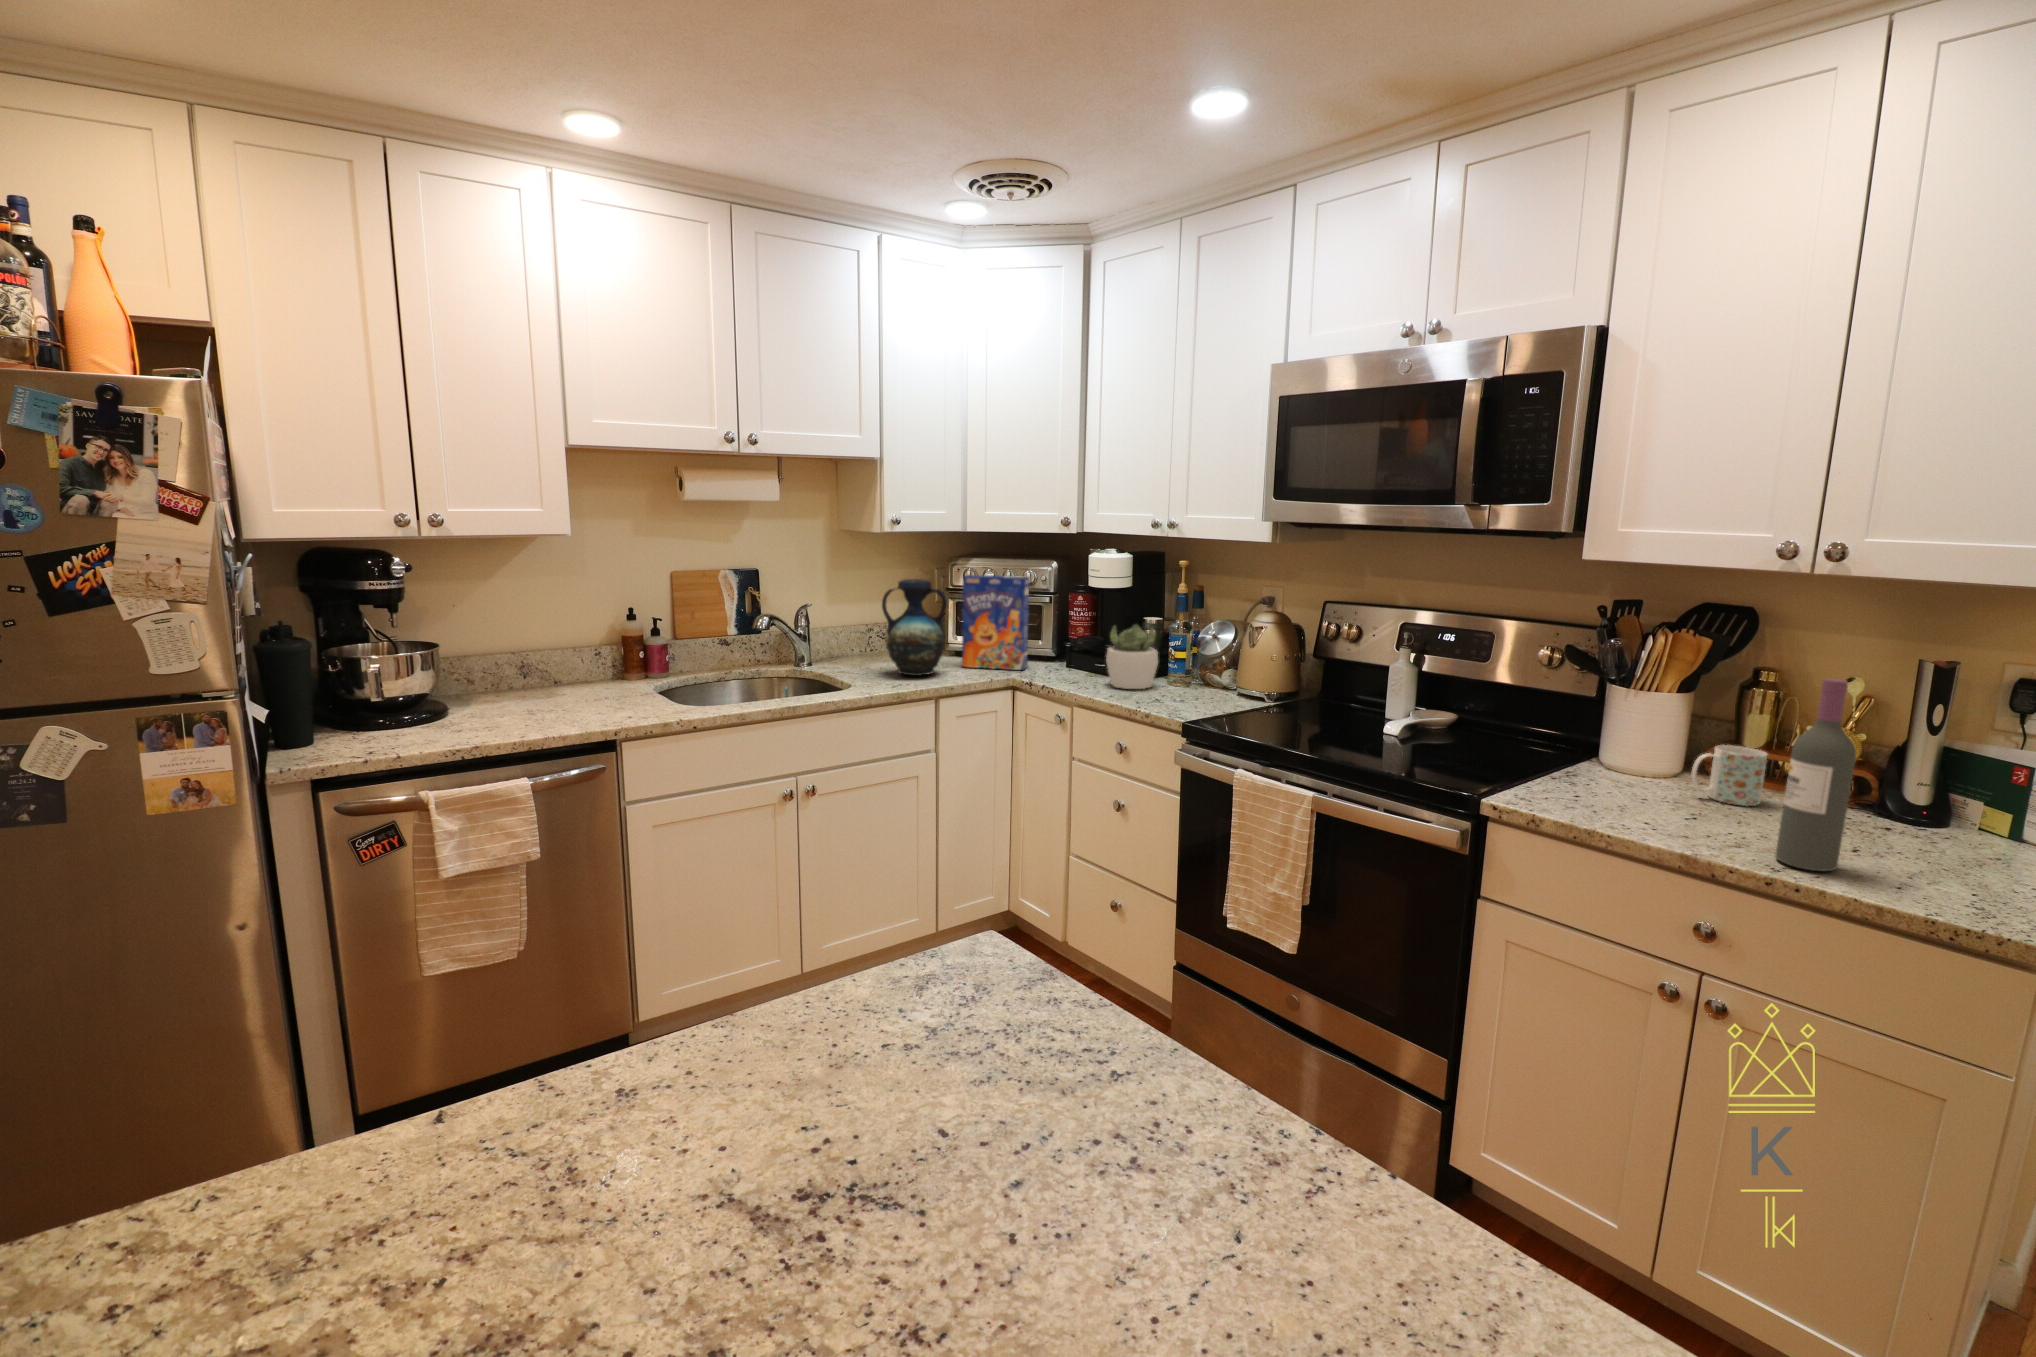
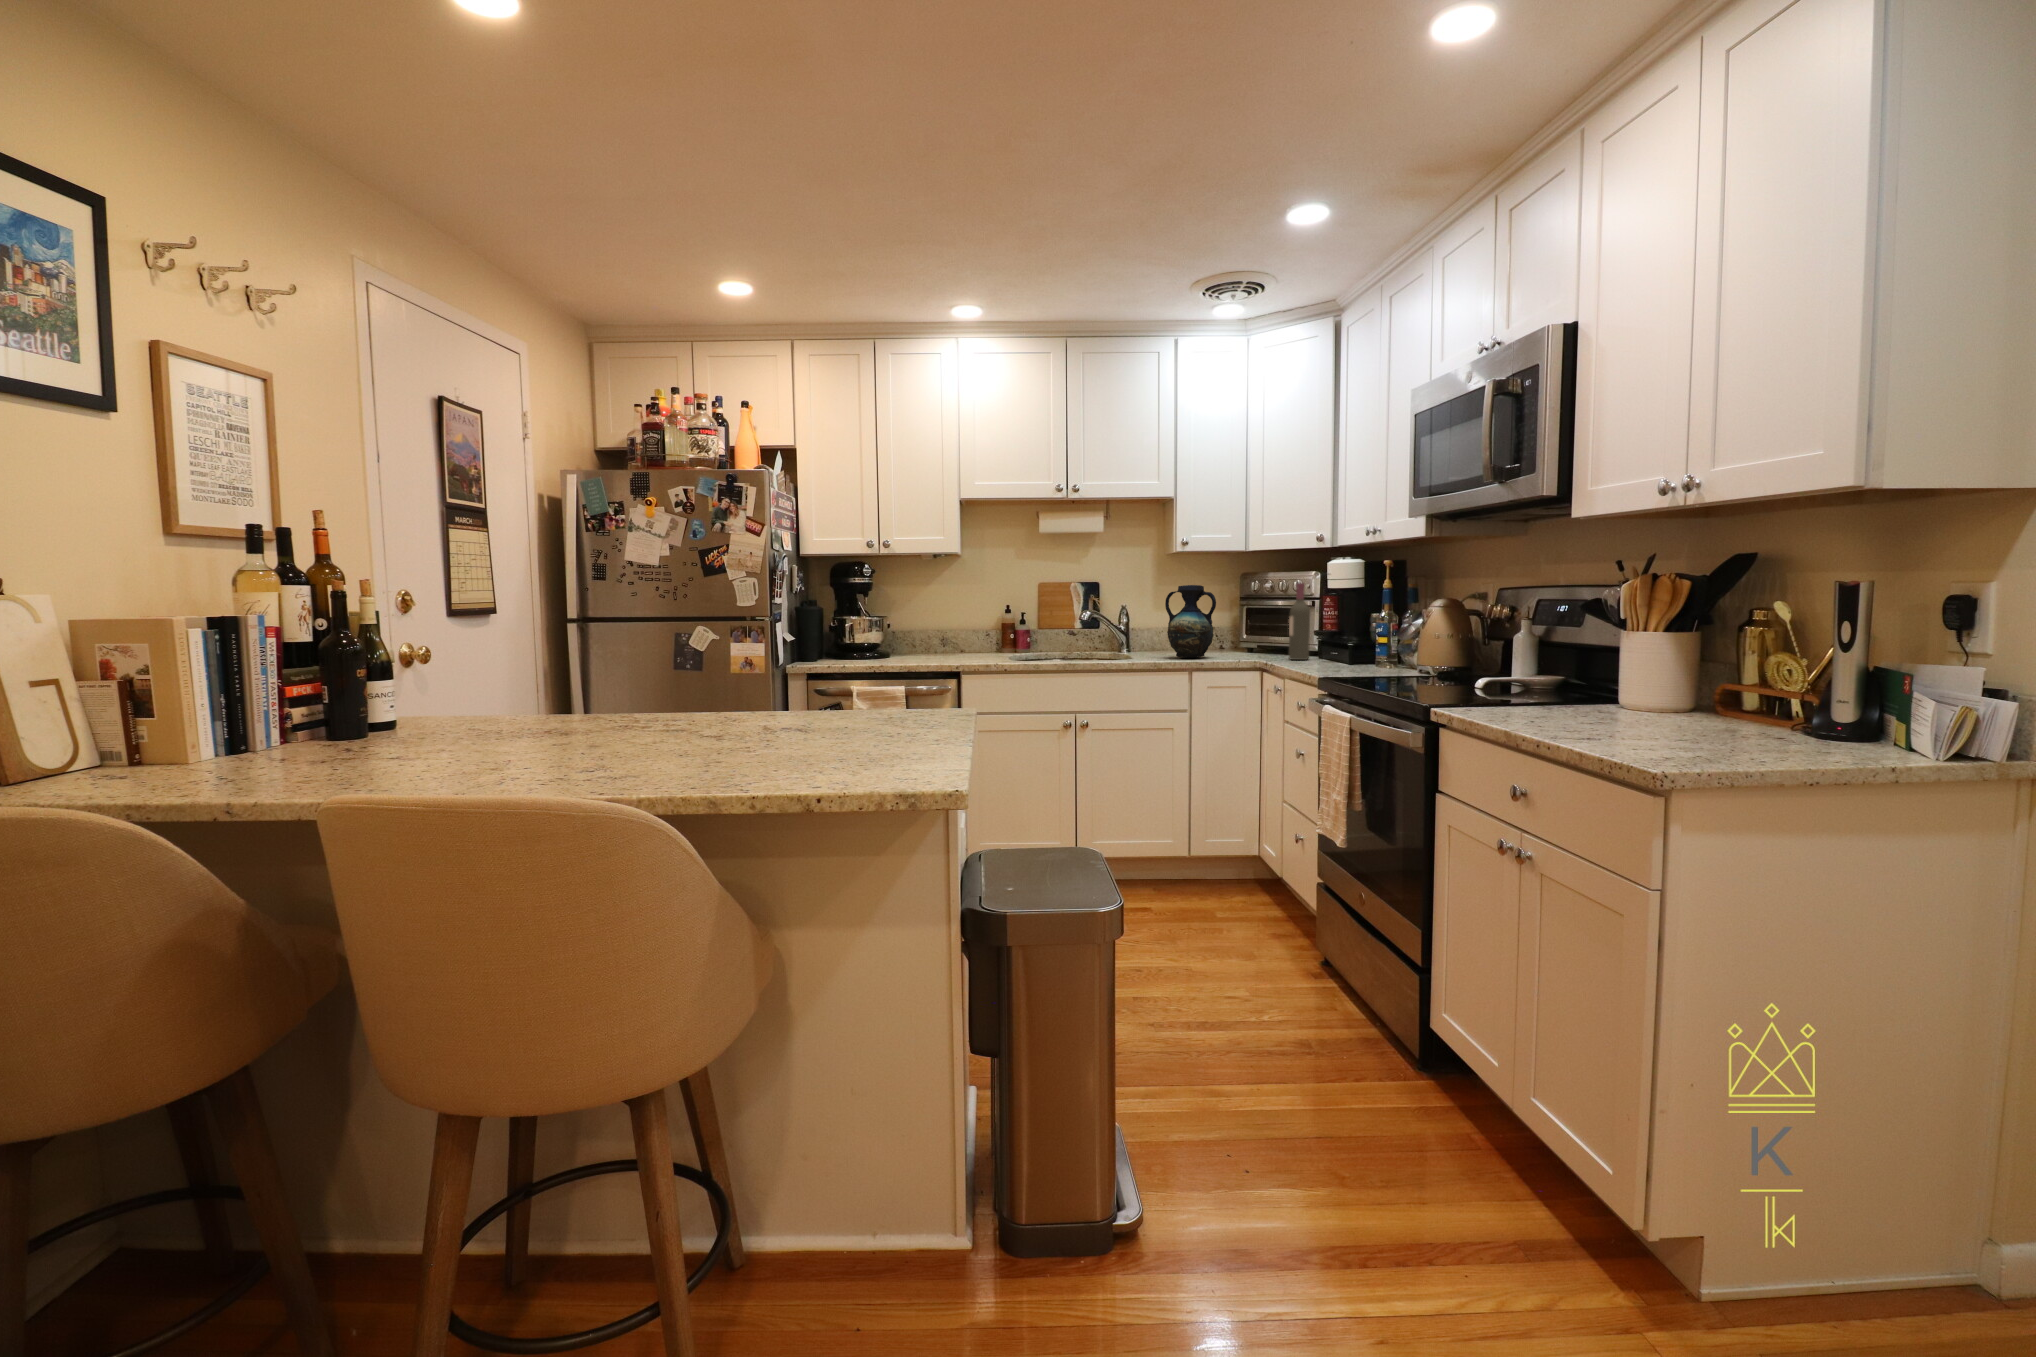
cereal box: present [962,575,1029,670] -> none [1234,583,1289,659]
succulent plant: present [1106,625,1158,689] -> none [1319,615,1365,667]
wine bottle: present [1776,679,1856,871] -> present [1289,583,1310,660]
mug: present [1691,745,1767,806] -> none [1654,673,1727,725]

